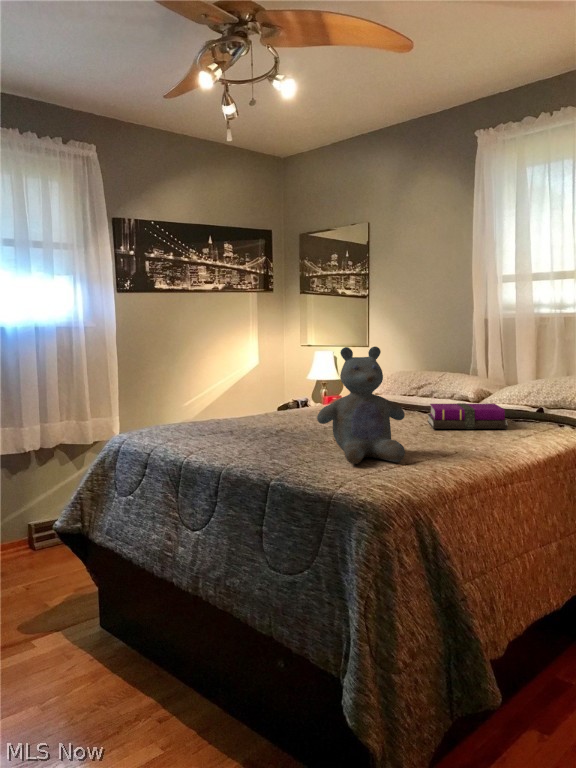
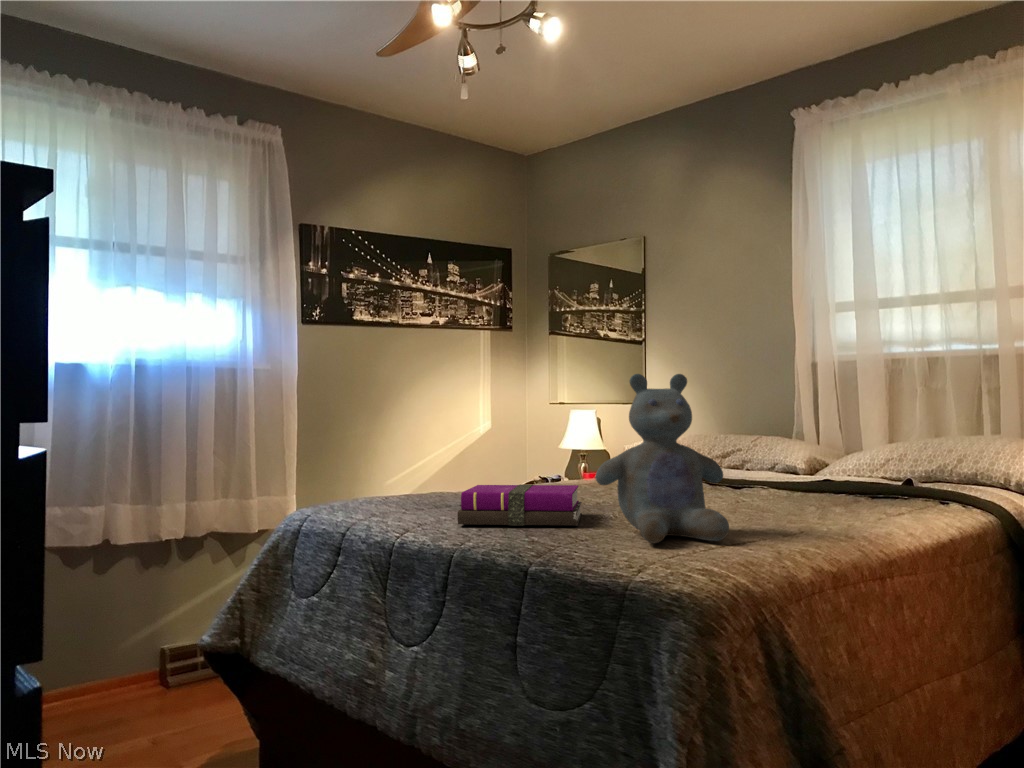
notebook: present [428,403,508,429] -> present [458,485,582,526]

